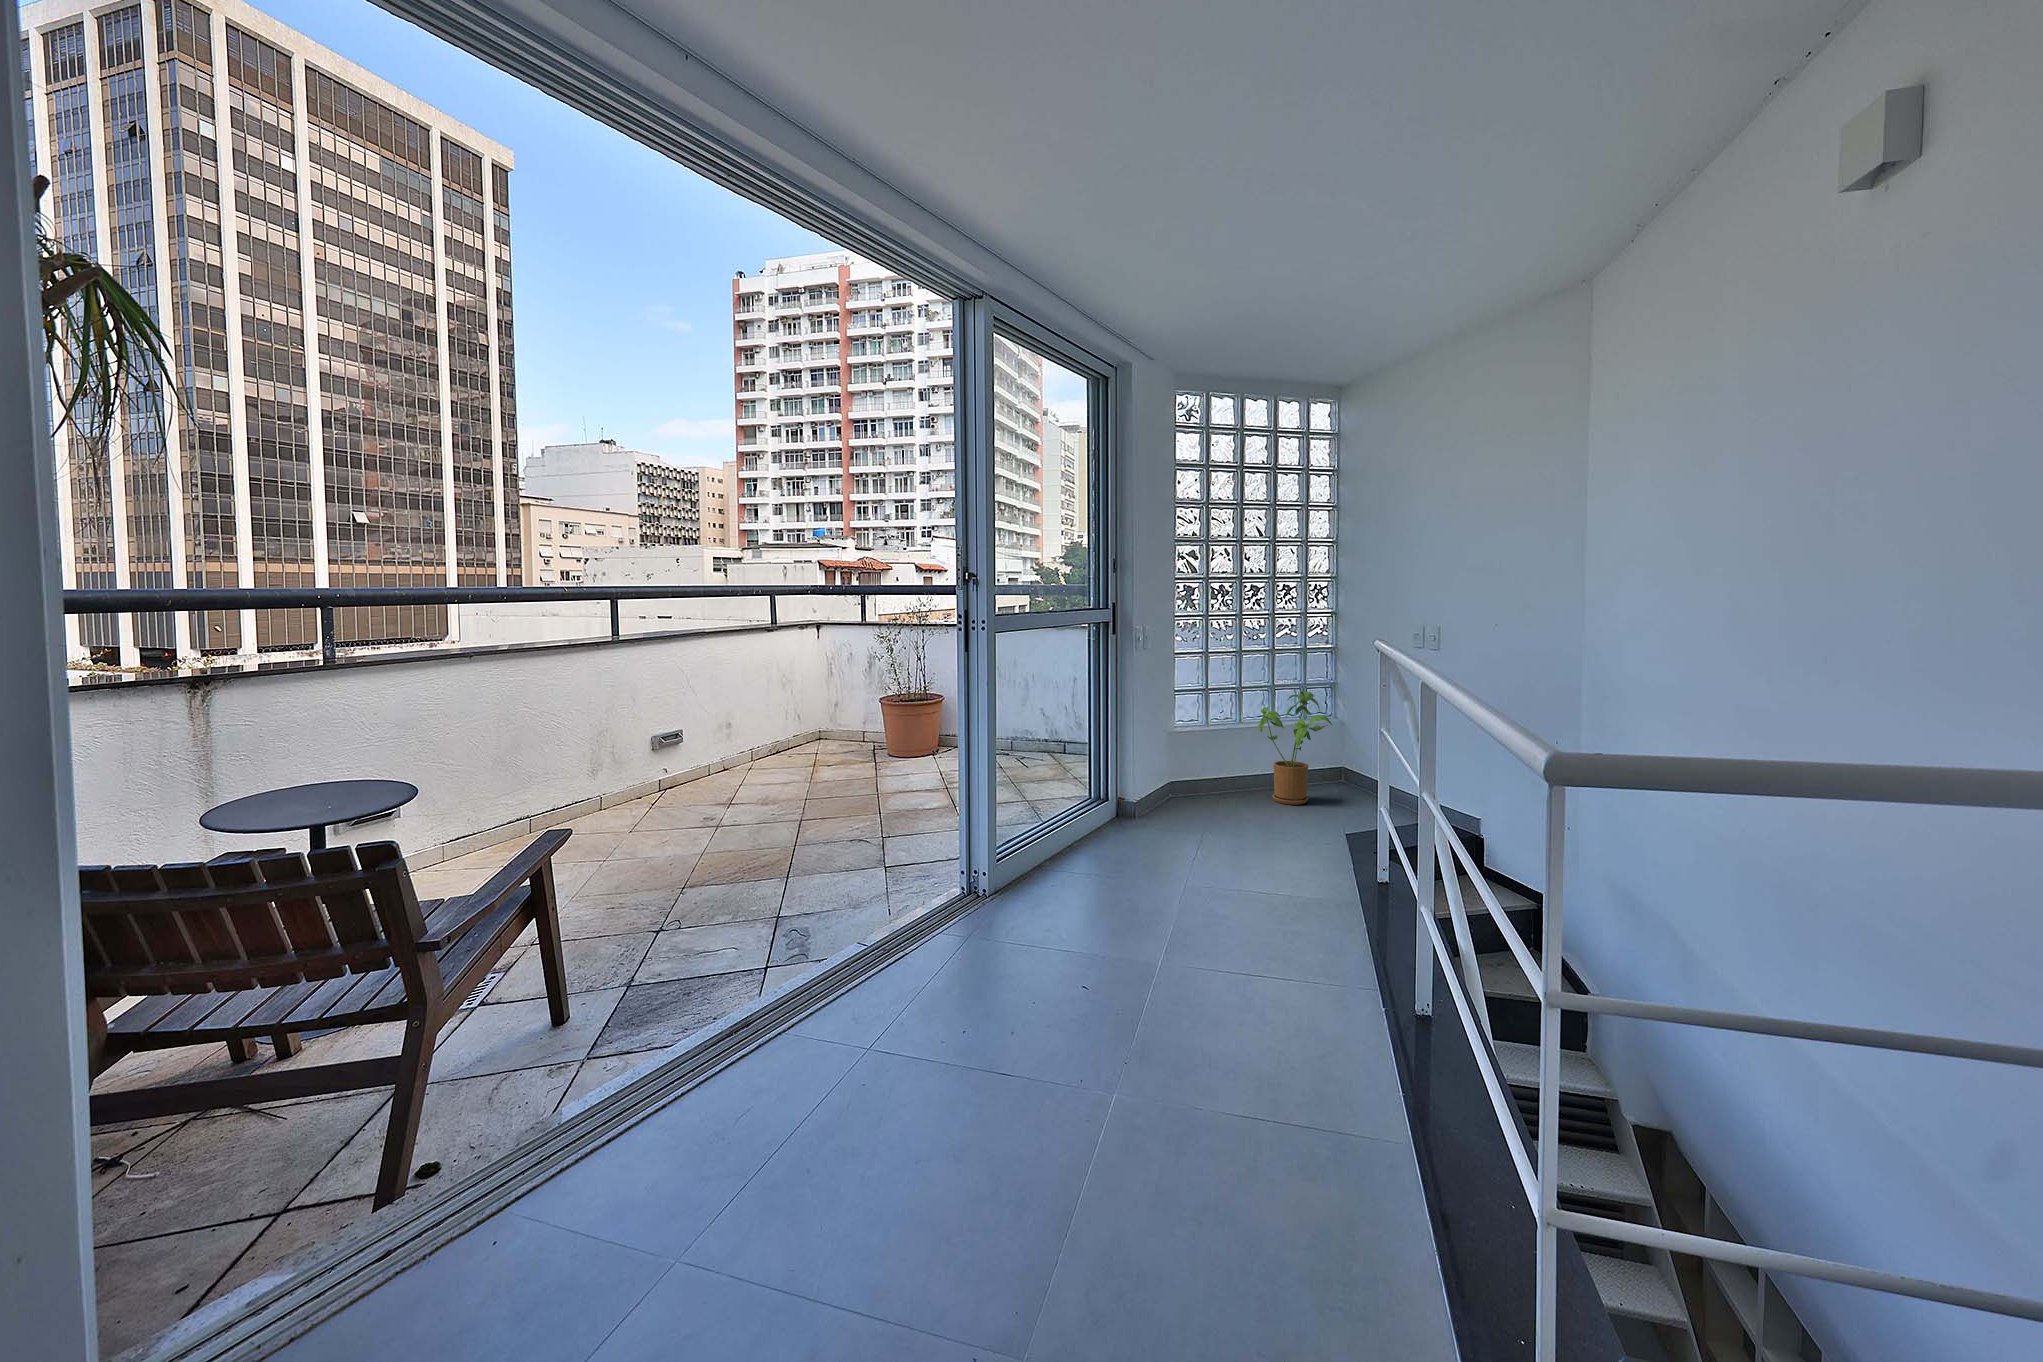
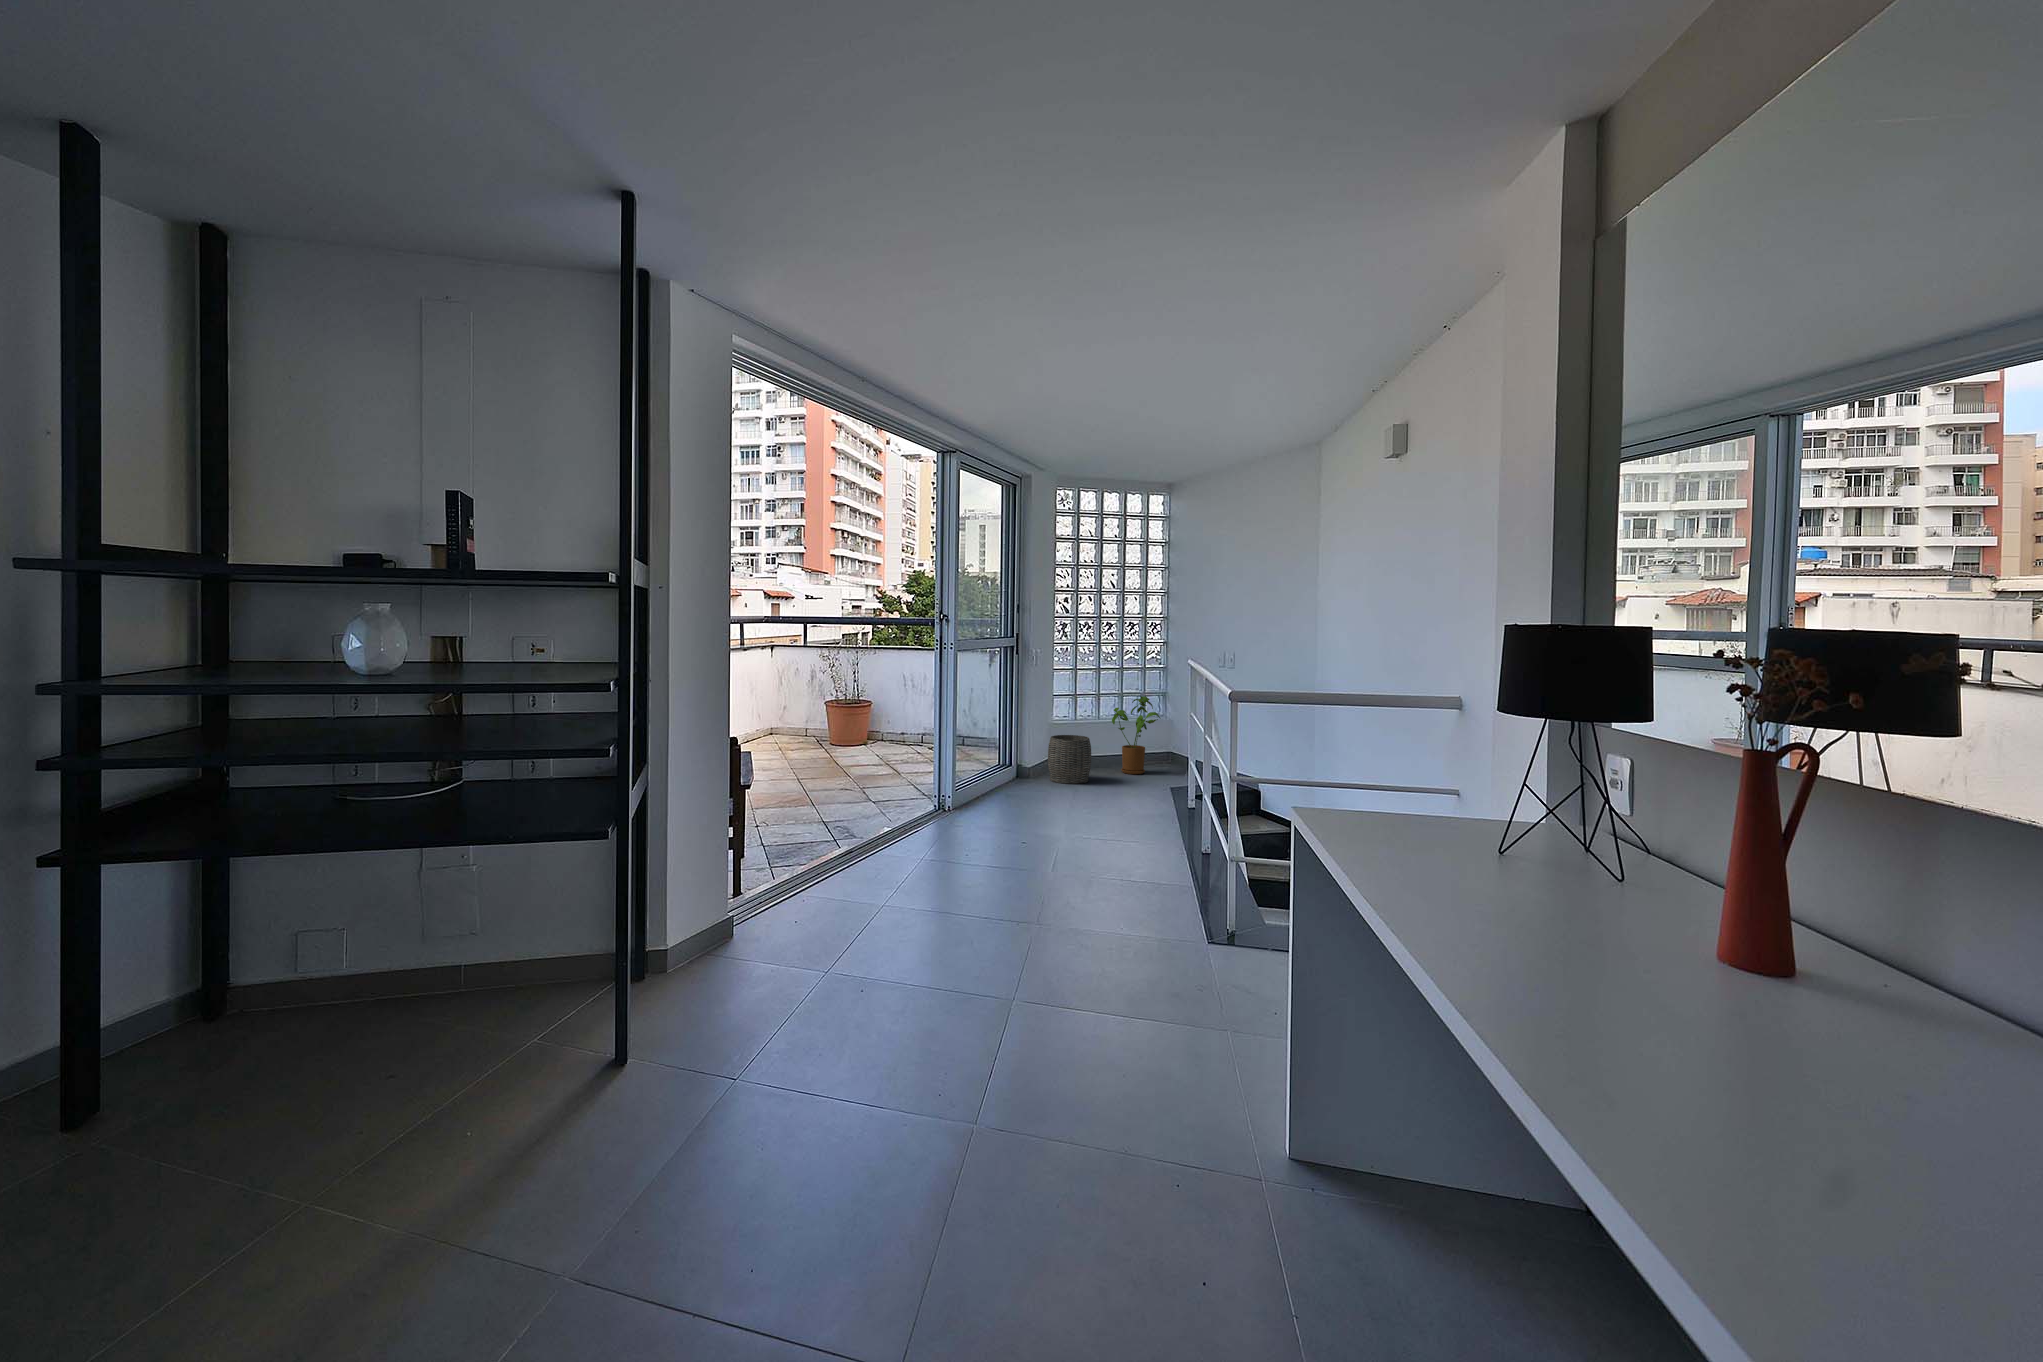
woven basket: none [1163,749,1227,825] -> present [1048,735,1091,784]

